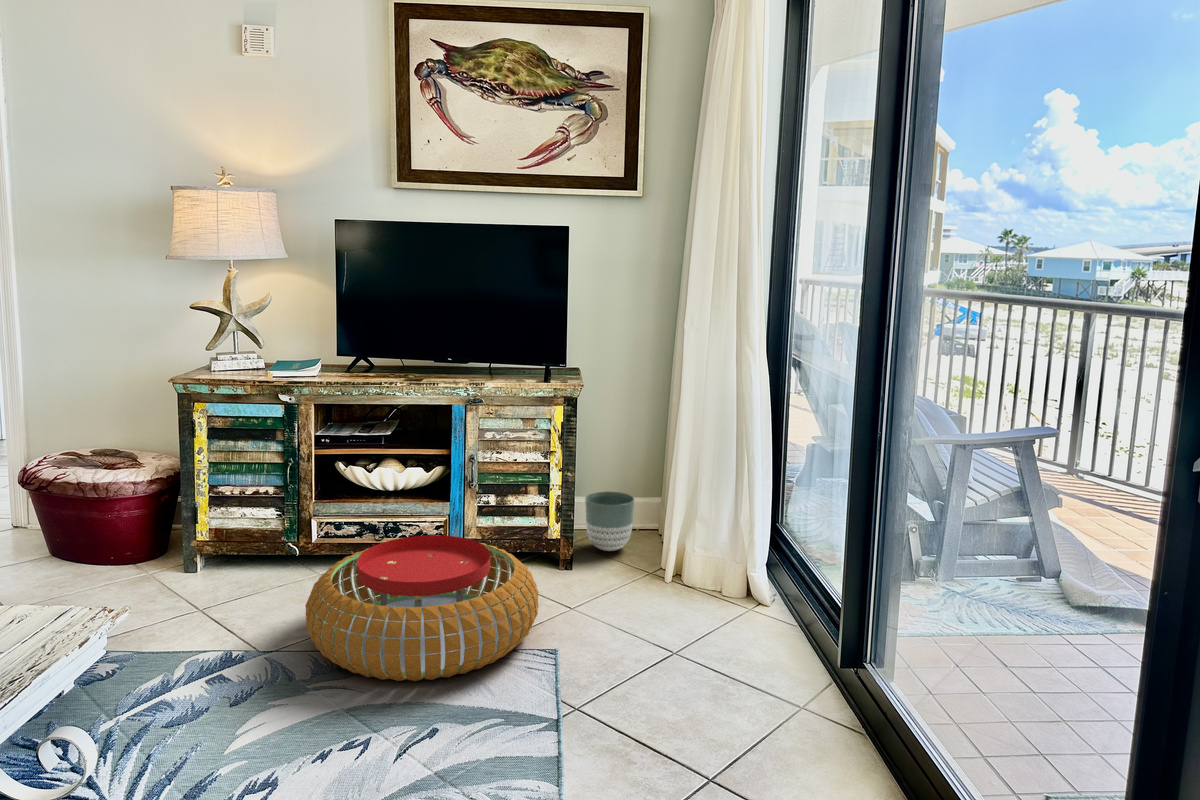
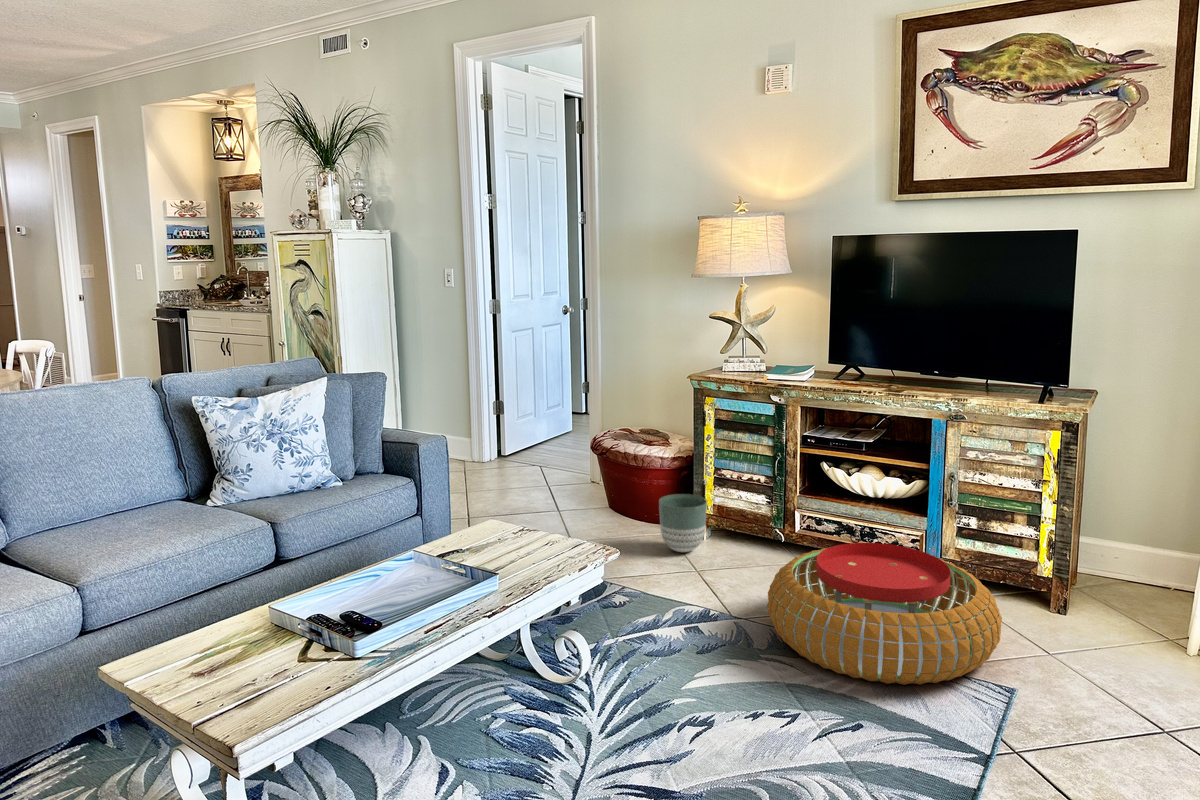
planter: present [585,491,634,551] -> present [659,494,707,552]

